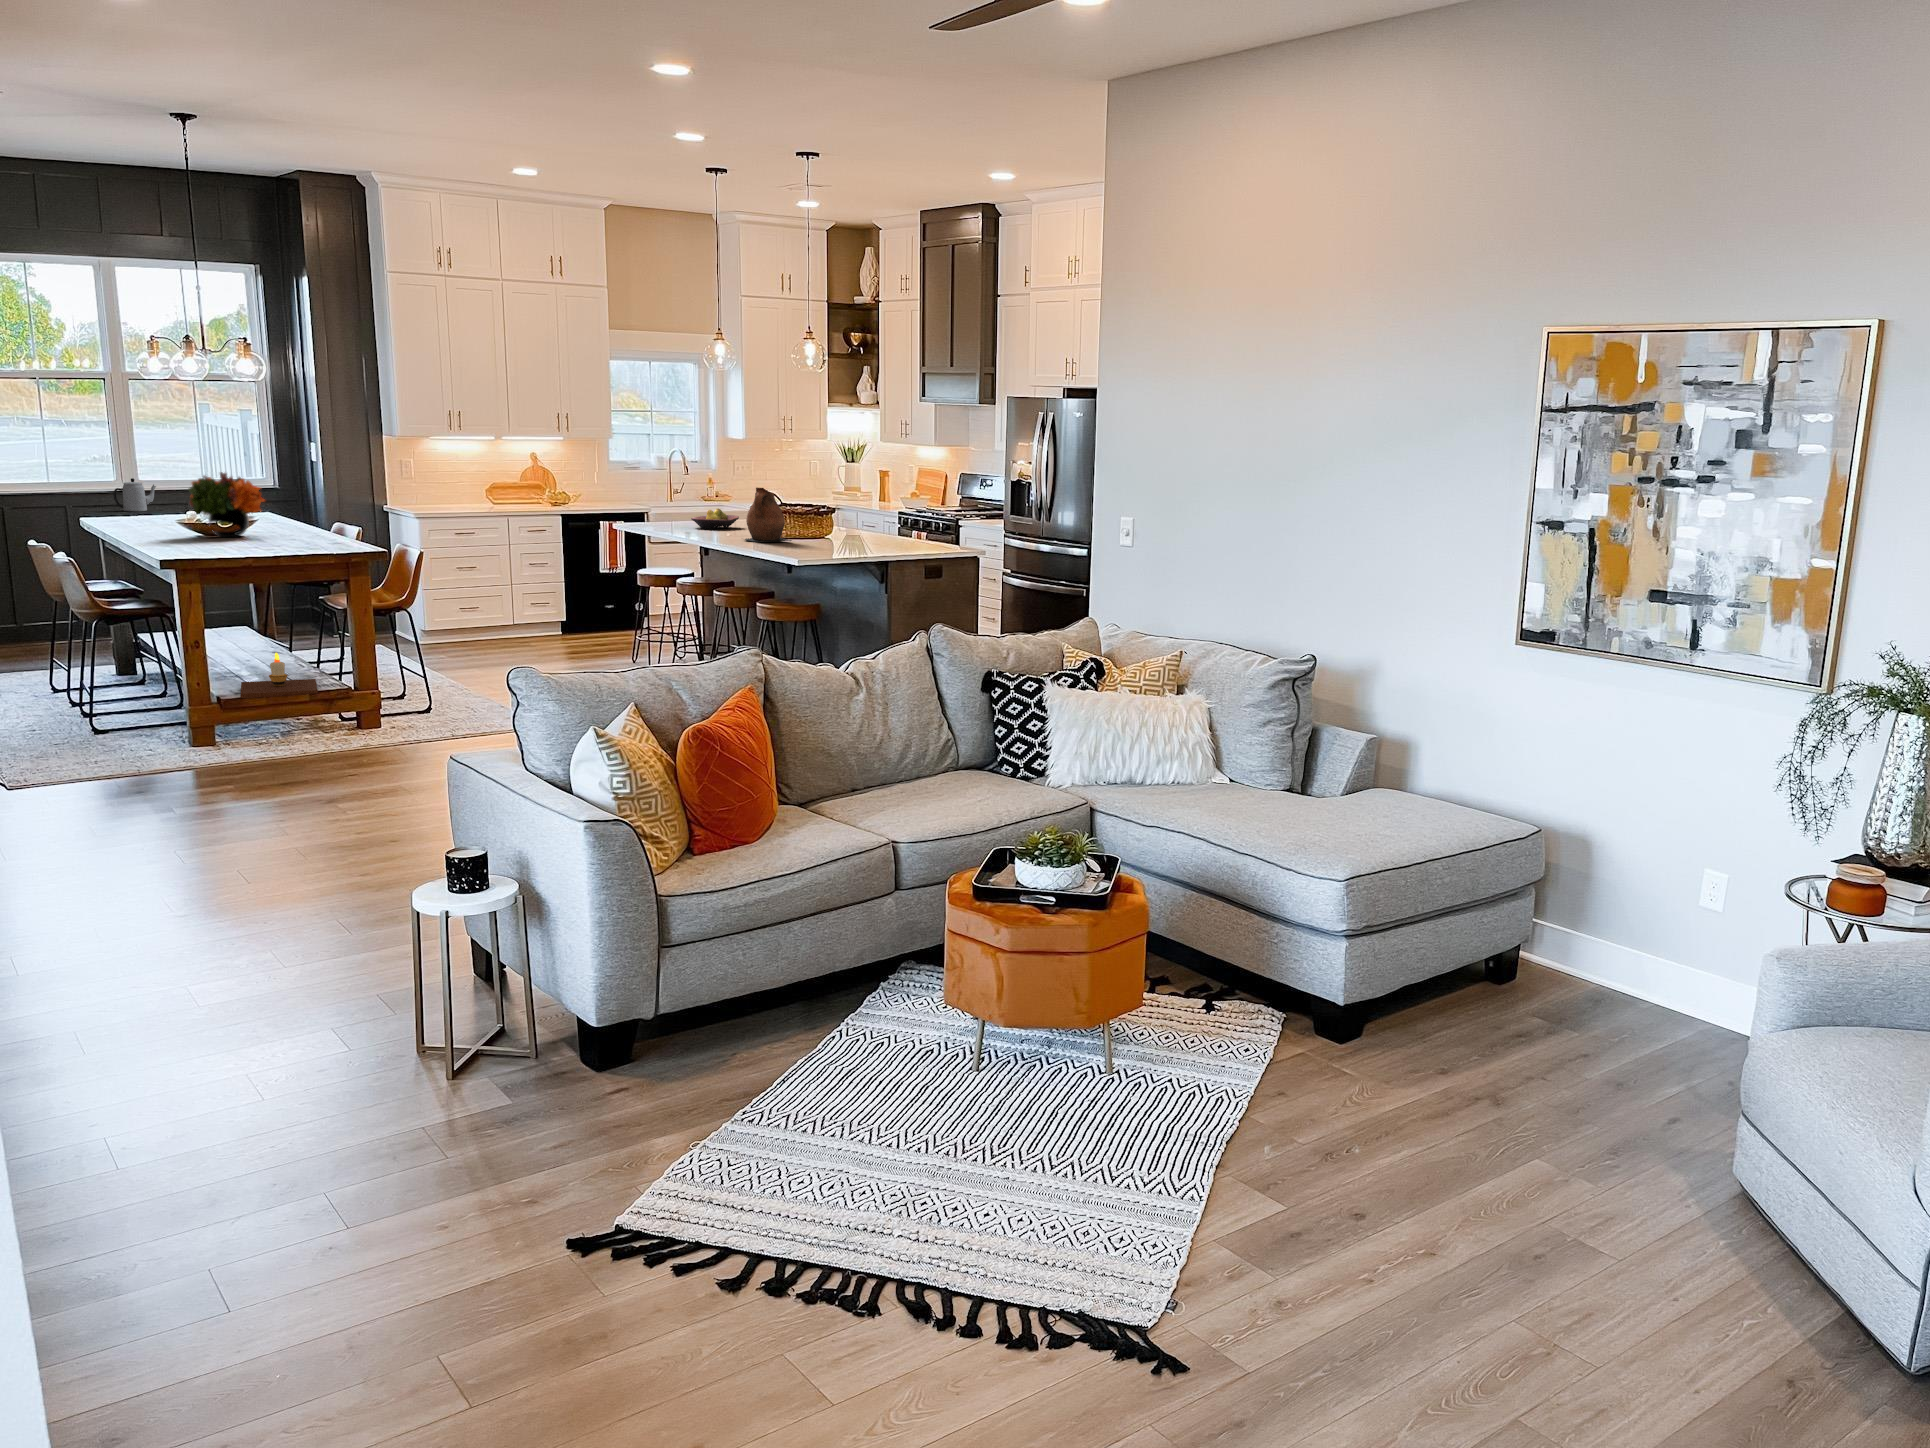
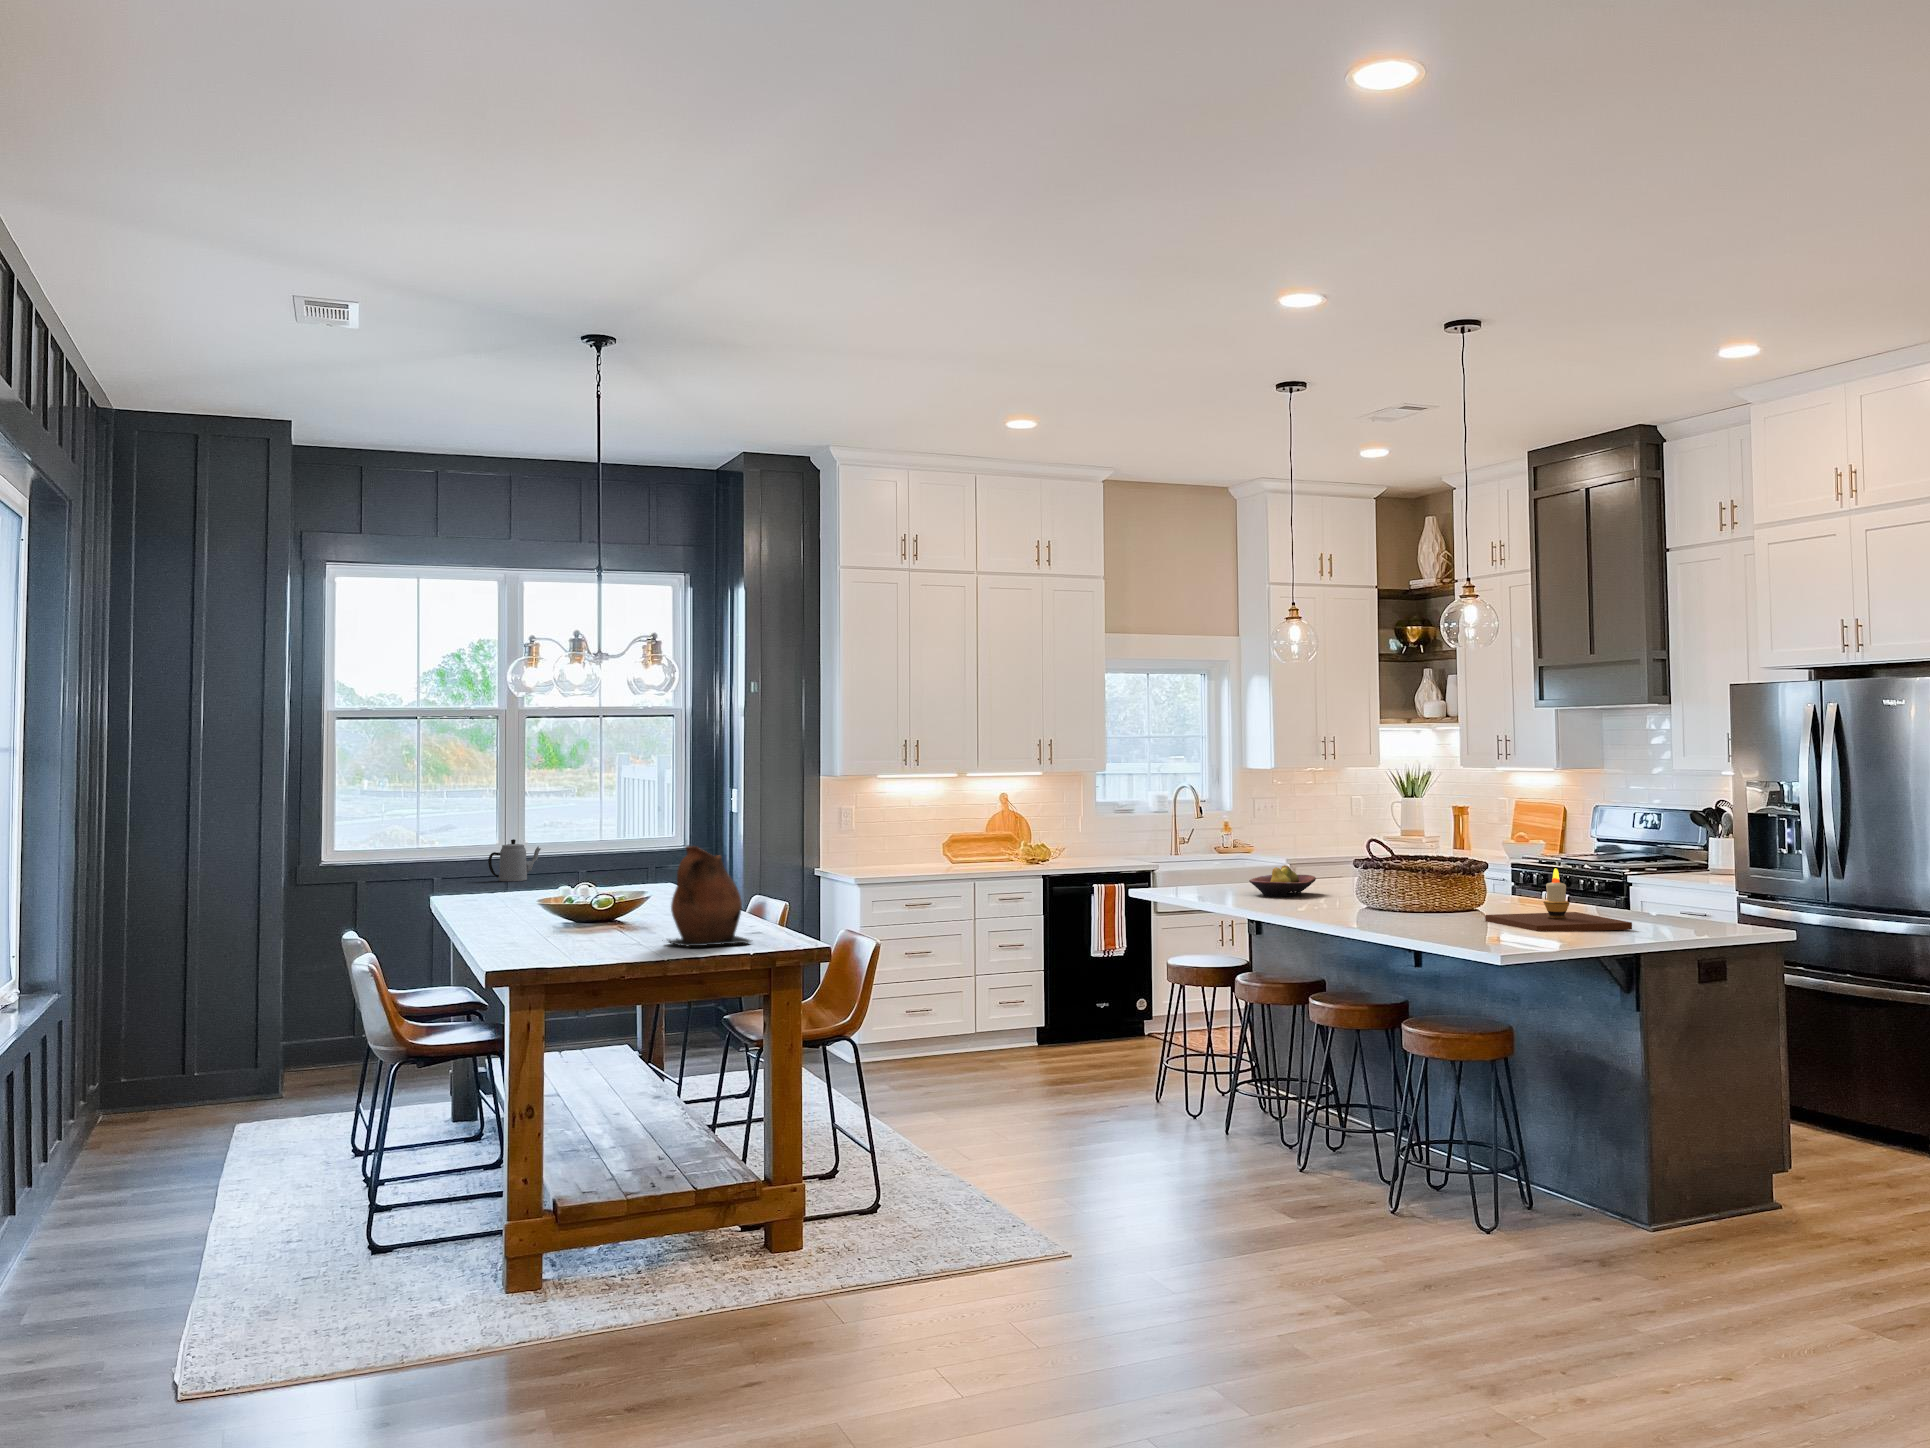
flower arrangement: present [189,472,265,537] -> none [551,828,659,923]
ceramic pitcher: present [745,487,792,542] -> present [667,846,751,946]
candle: present [241,653,318,698] -> present [1485,868,1632,931]

